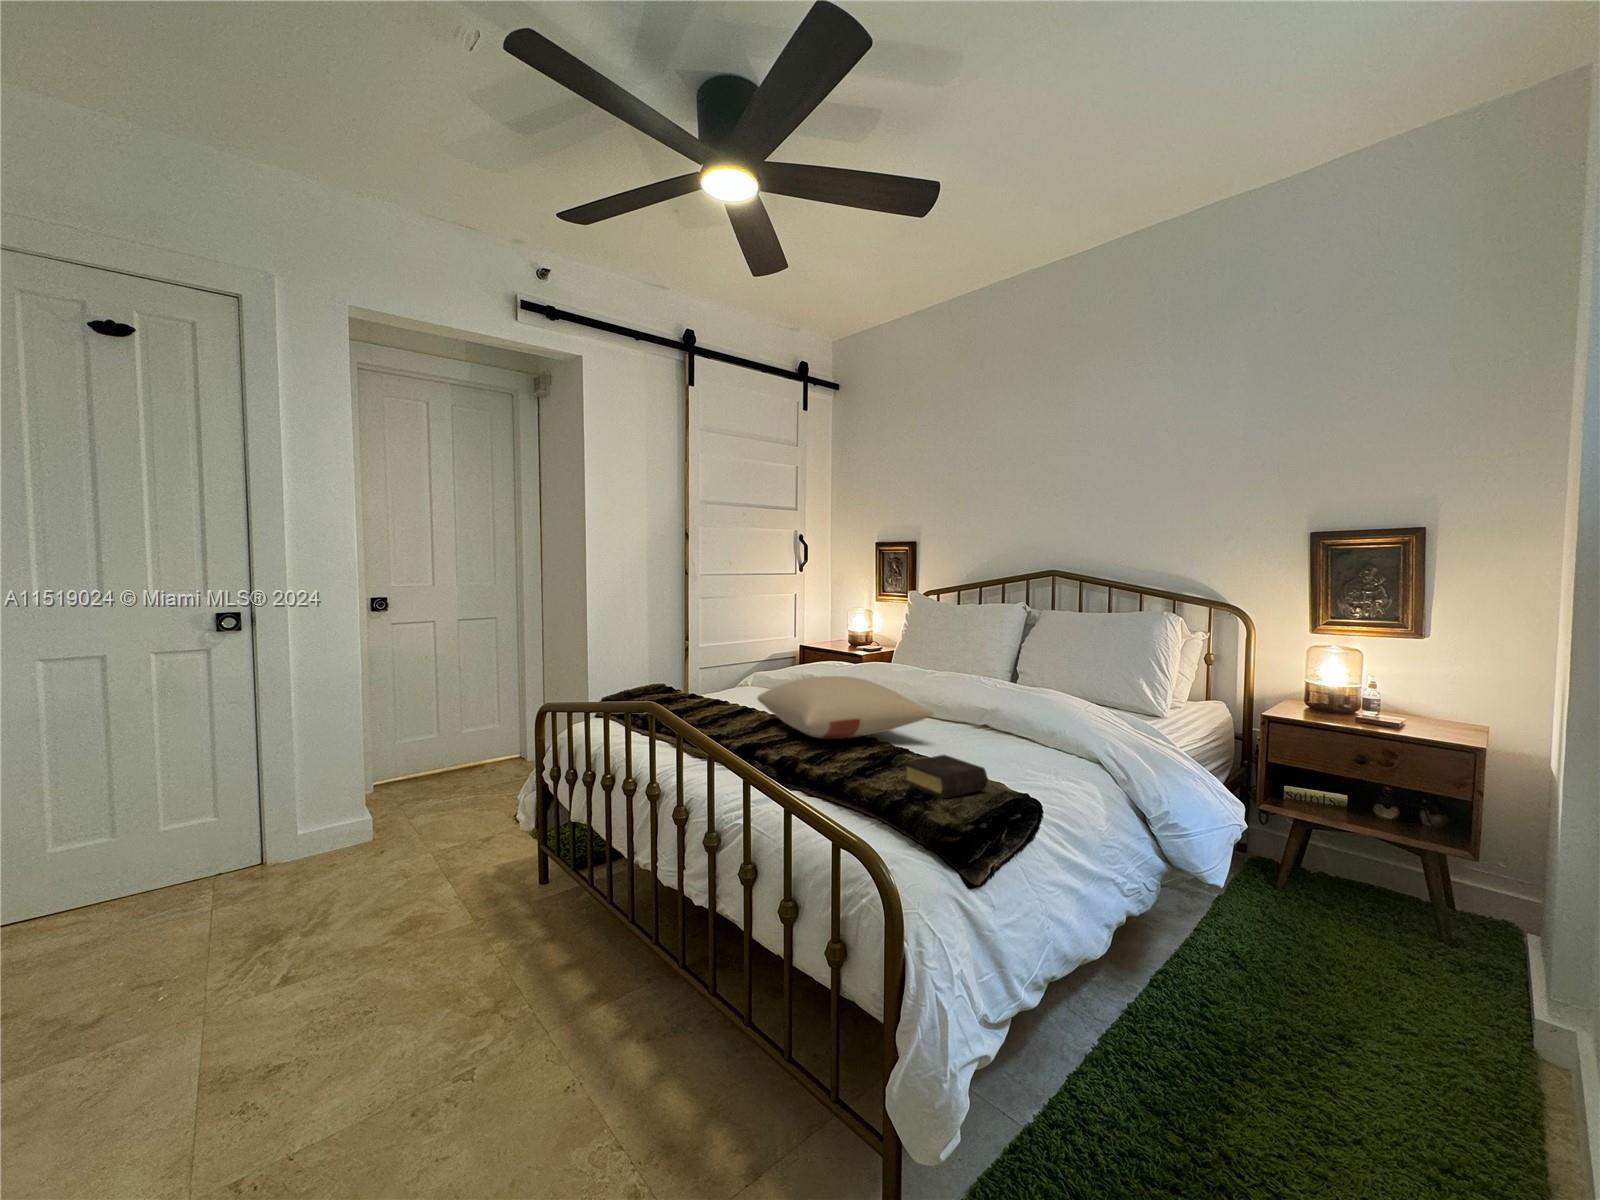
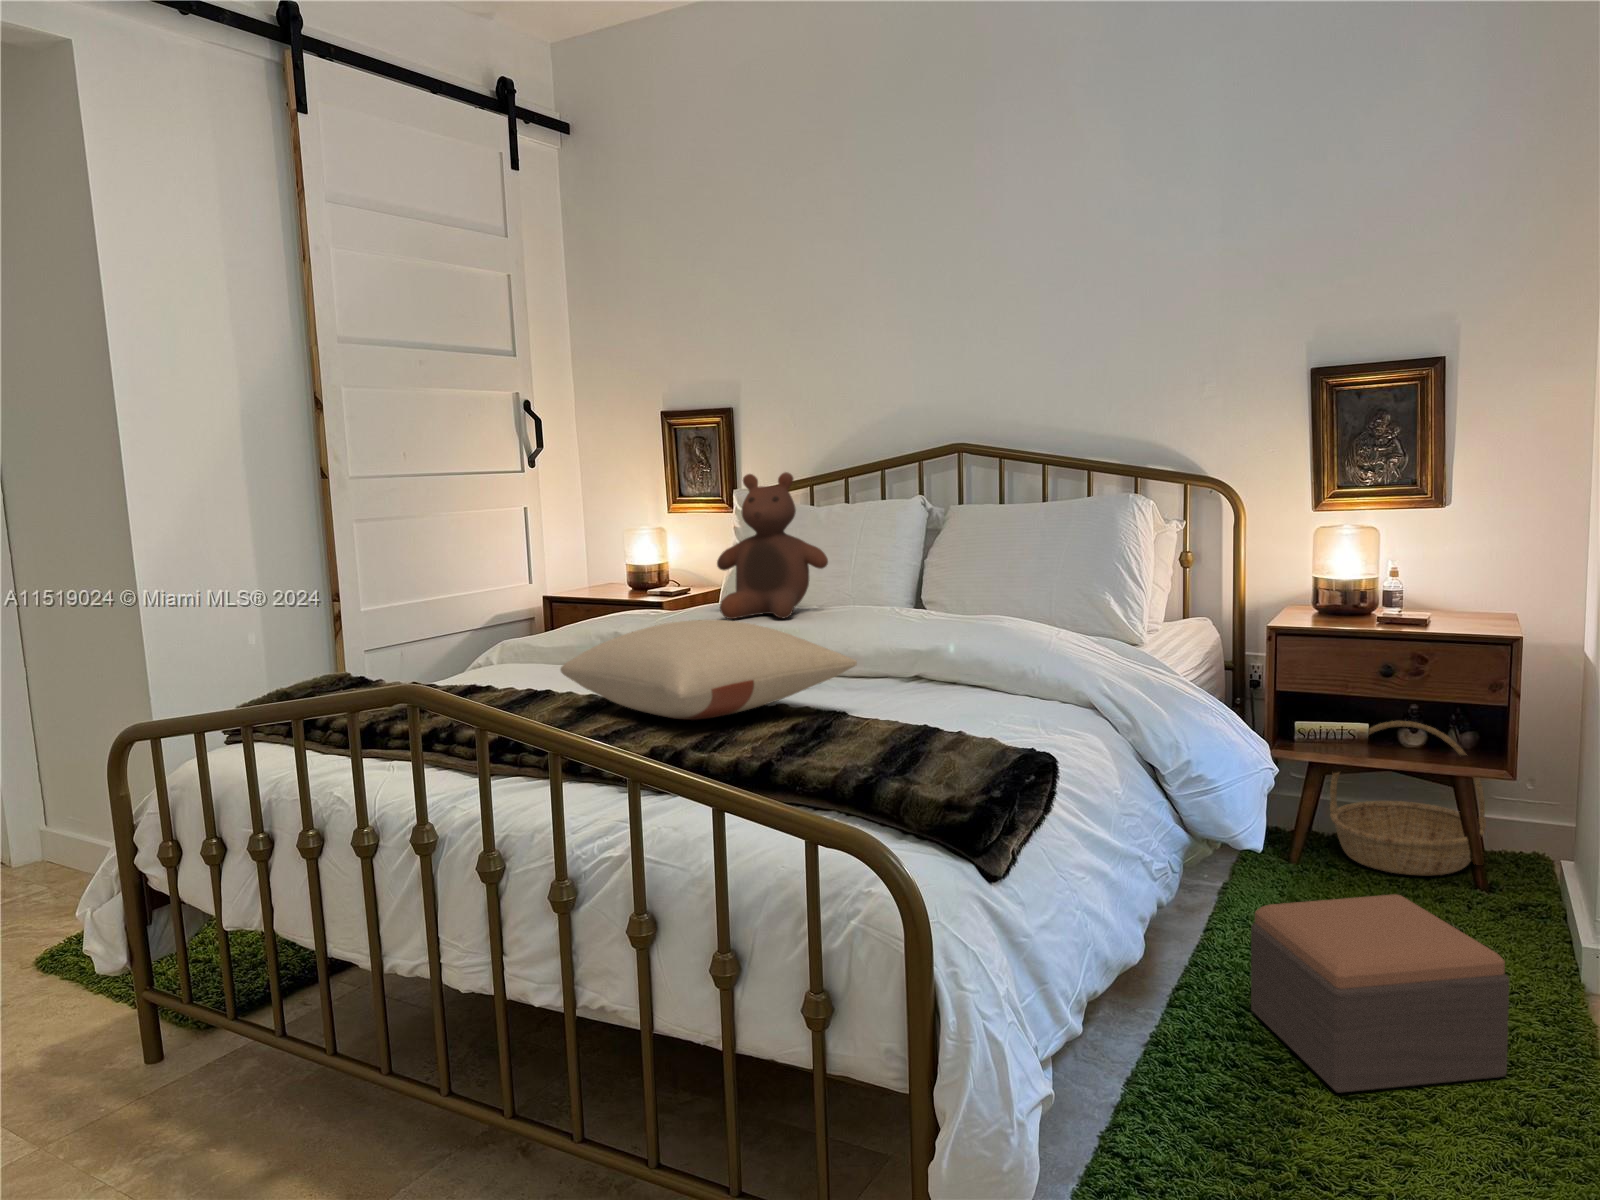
stuffed bear: none [876,586,948,677] -> present [717,472,828,619]
book: present [903,755,988,799] -> none [853,714,979,773]
basket: none [1314,796,1453,922] -> present [1330,721,1486,876]
footstool: none [1213,928,1437,1116] -> present [1251,894,1509,1093]

